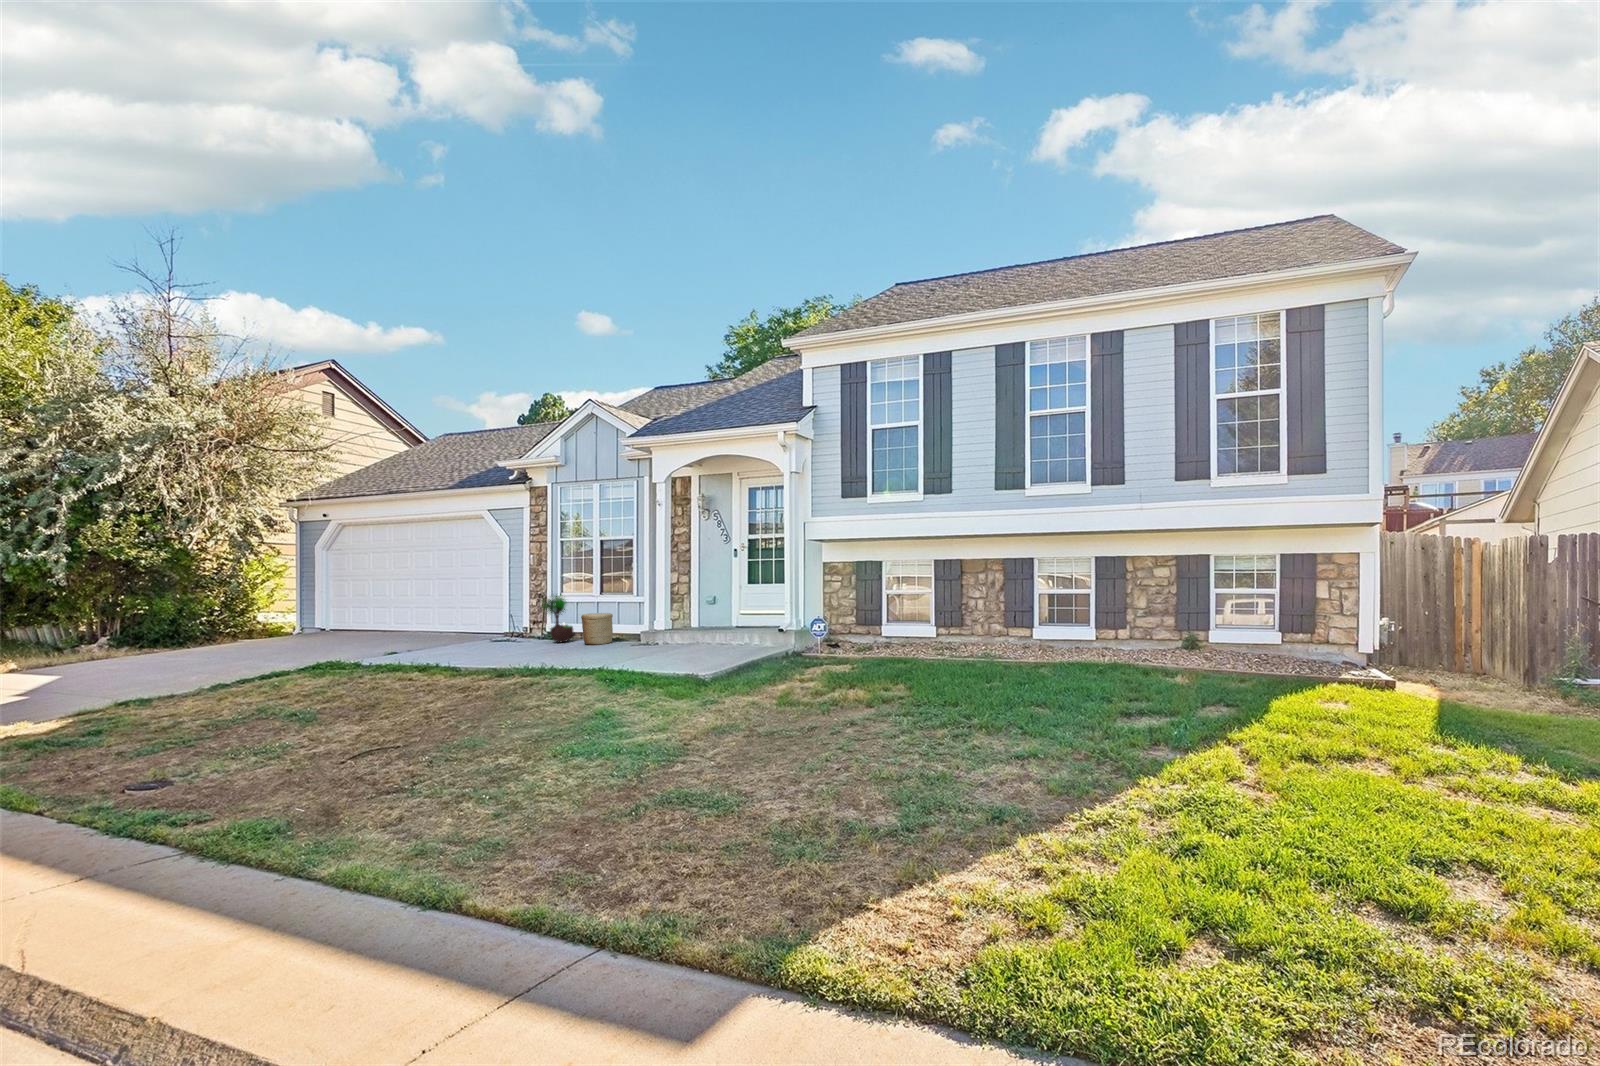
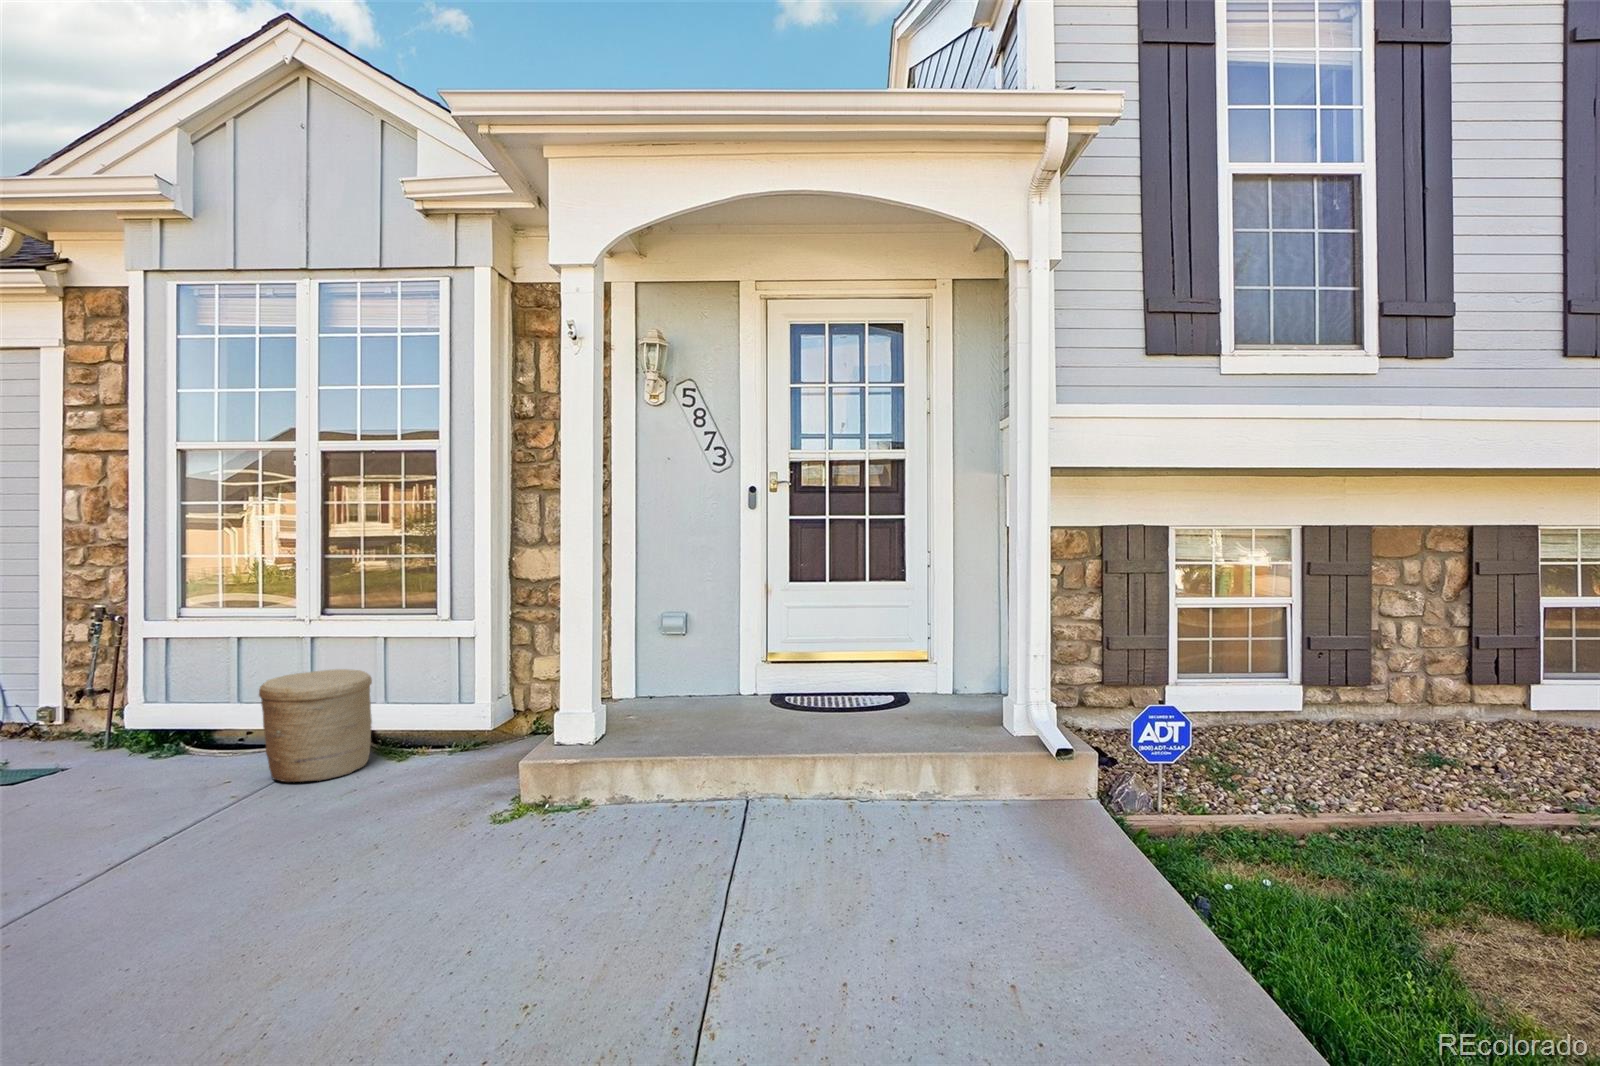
potted tree: present [542,594,573,642] -> none [86,605,227,769]

